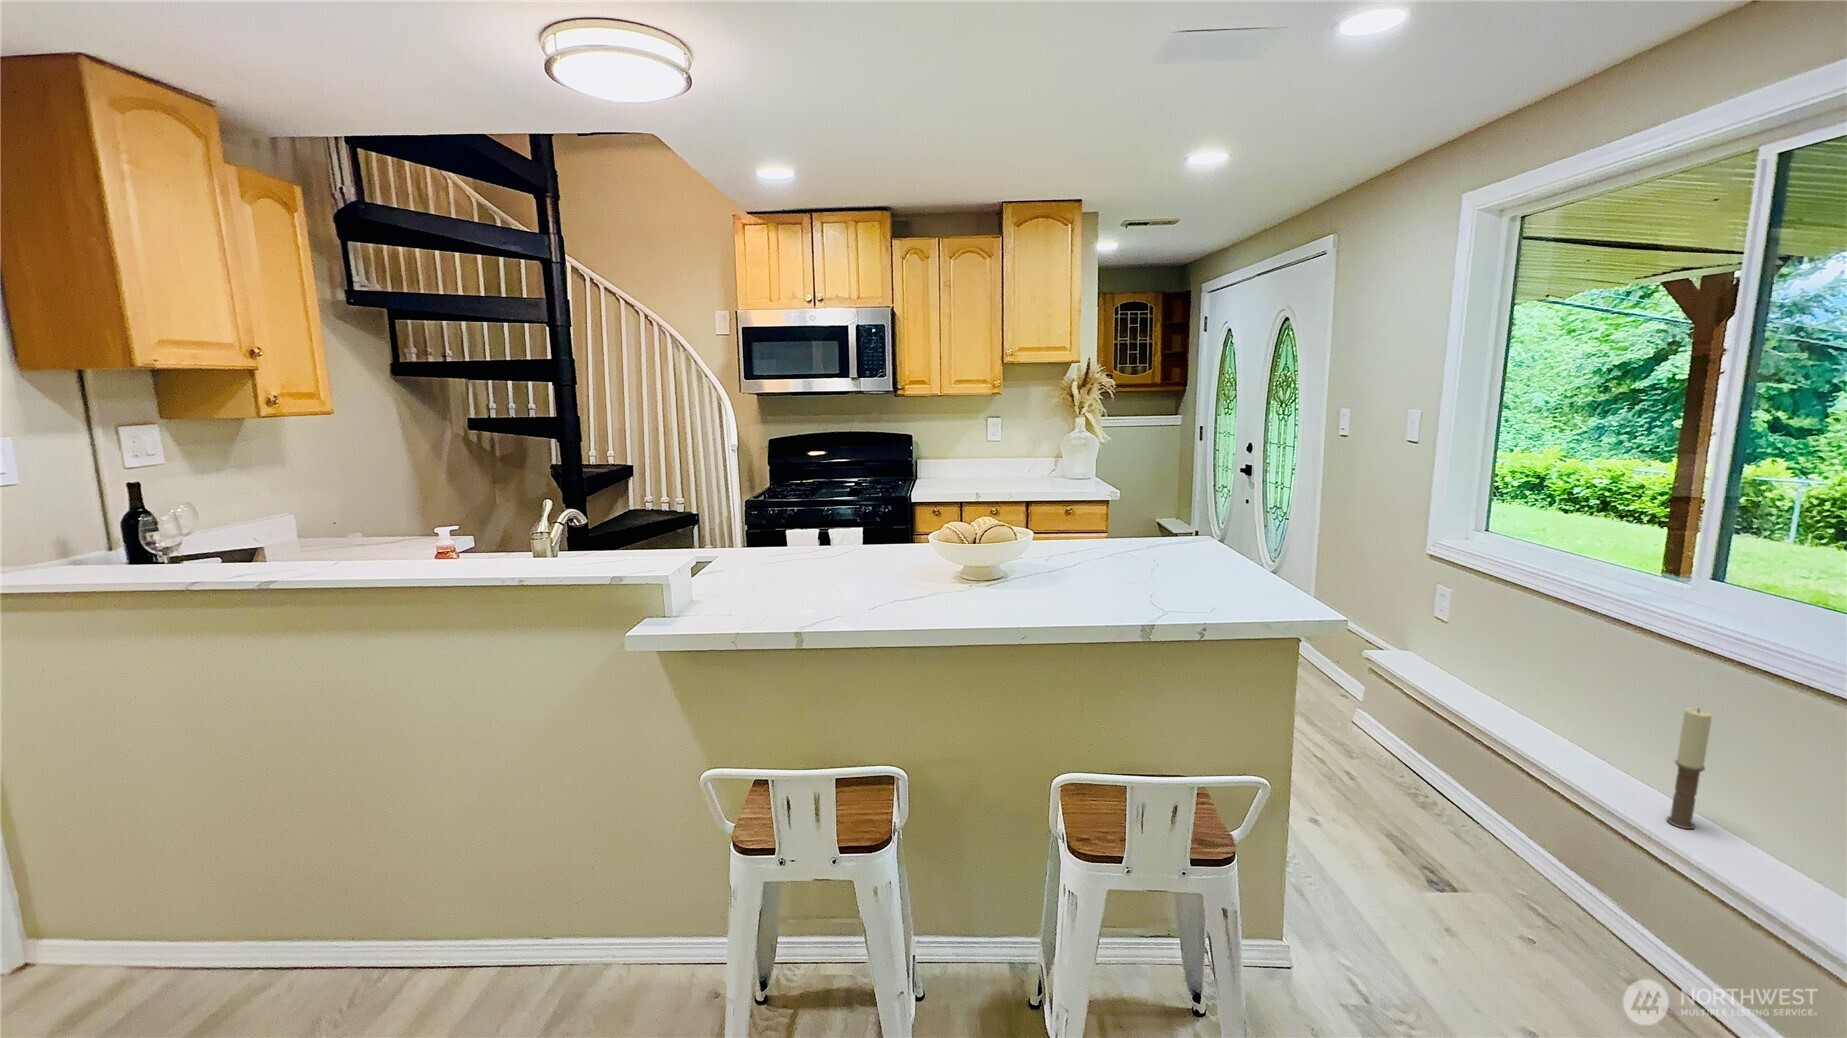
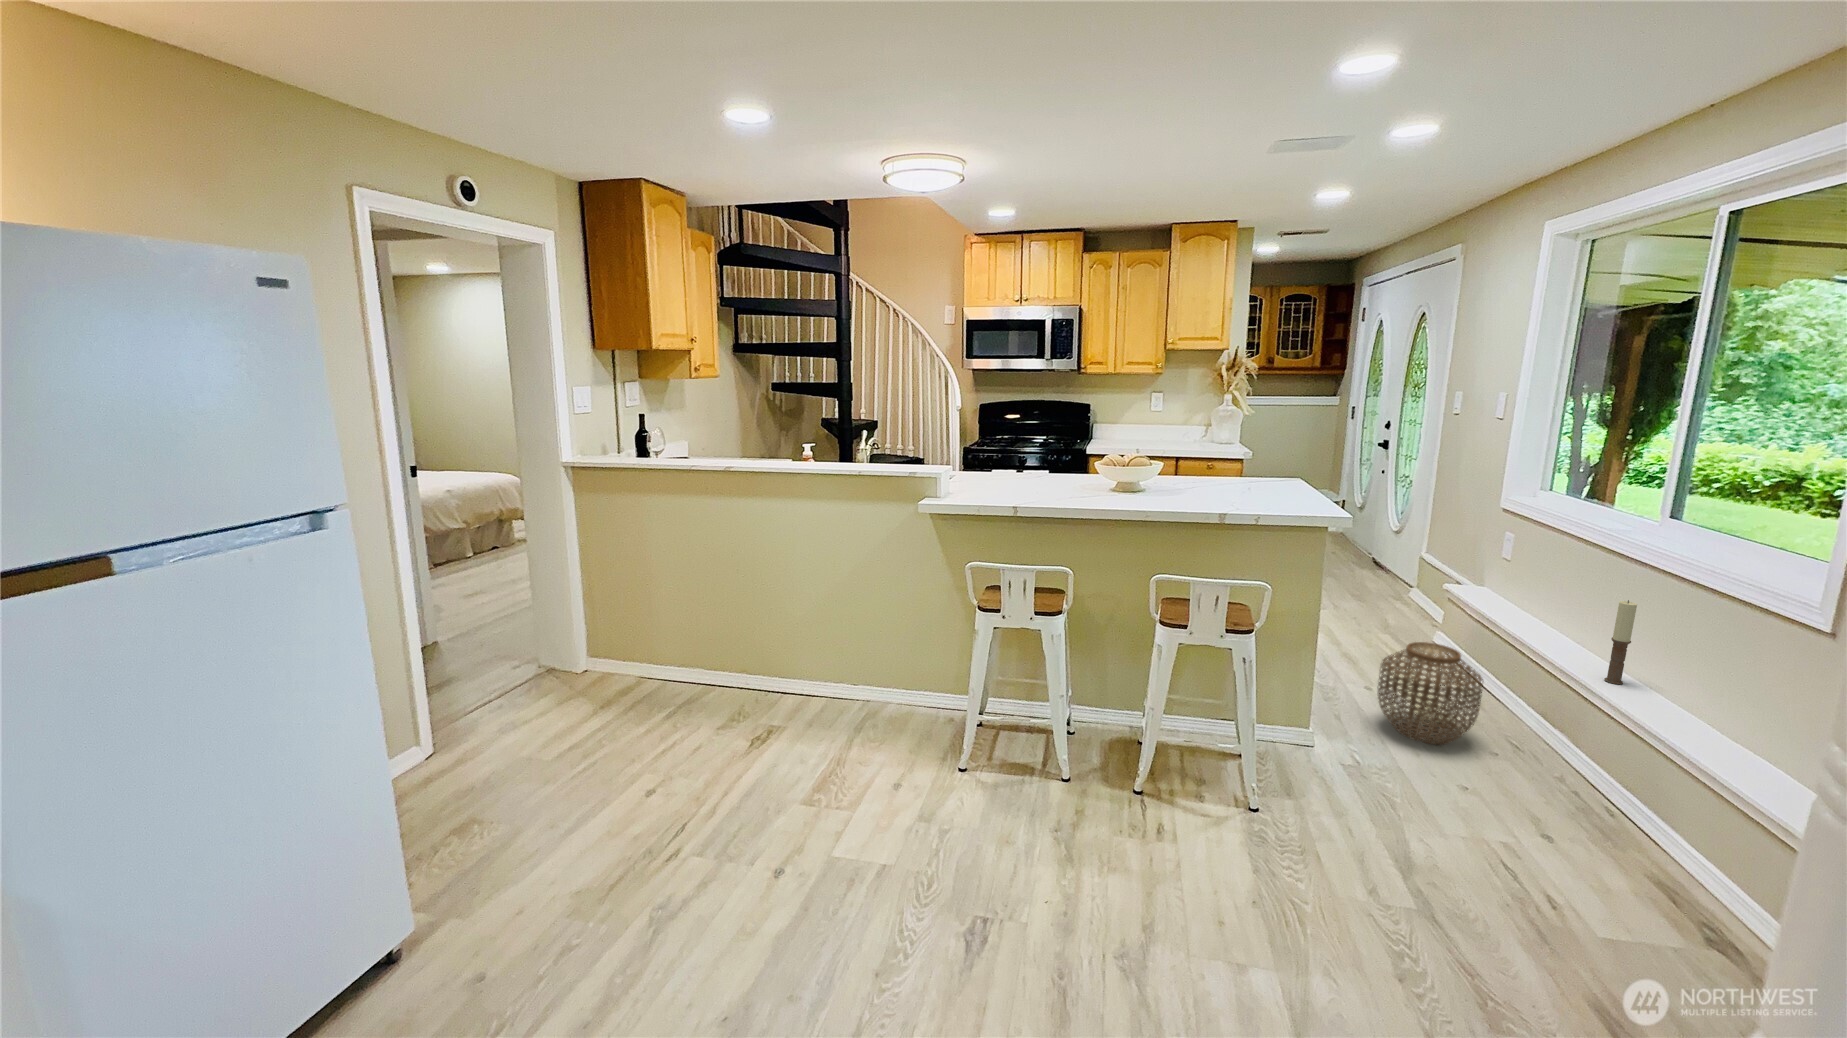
woven basket: none [1354,774,1508,933] -> present [1378,642,1483,744]

